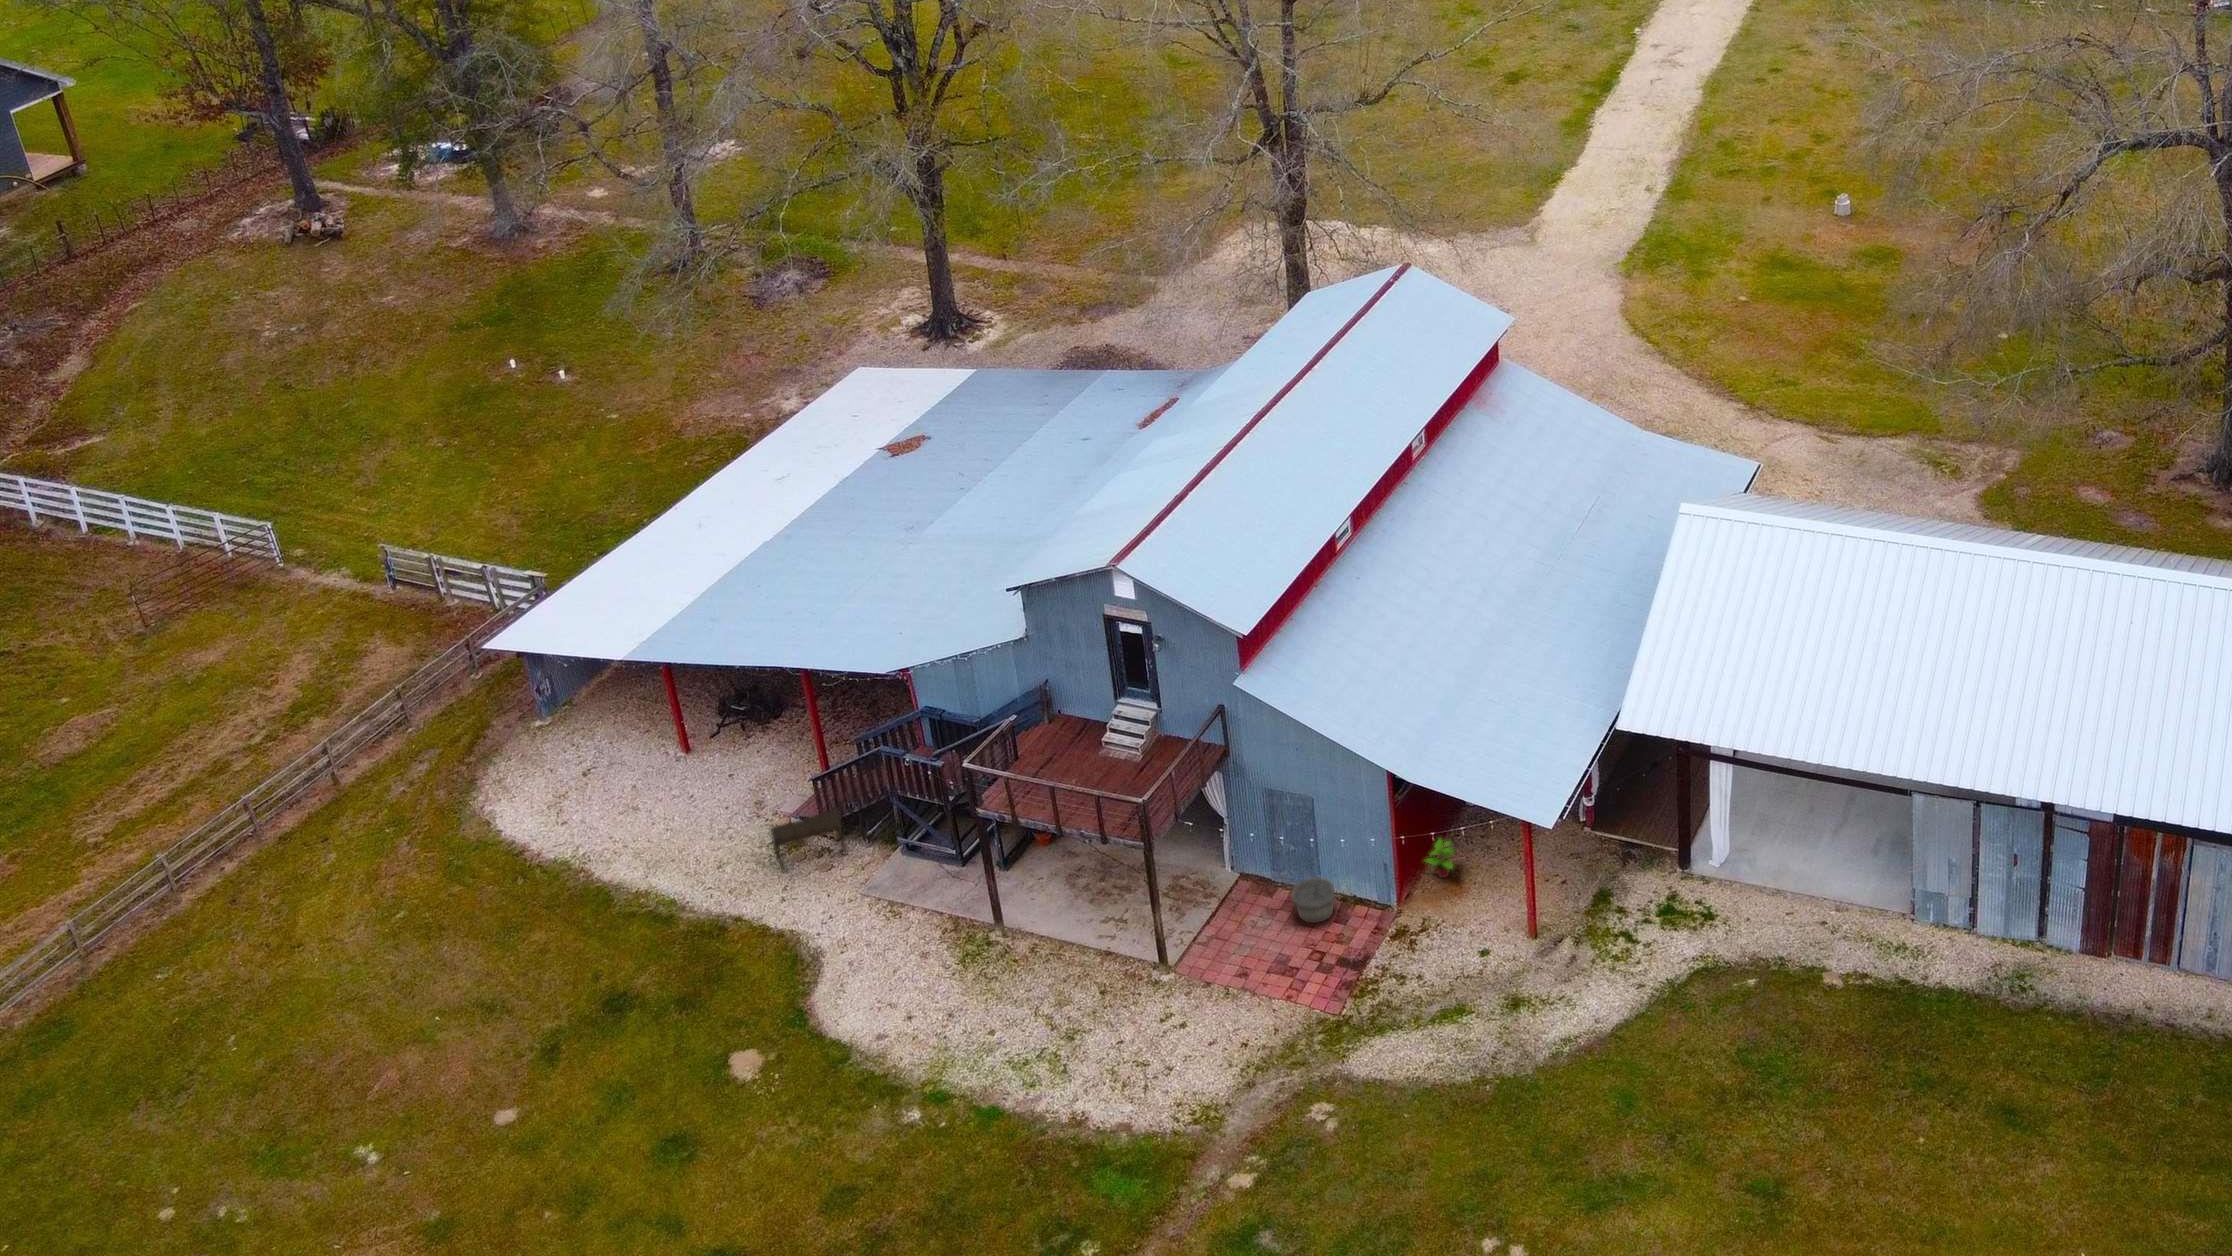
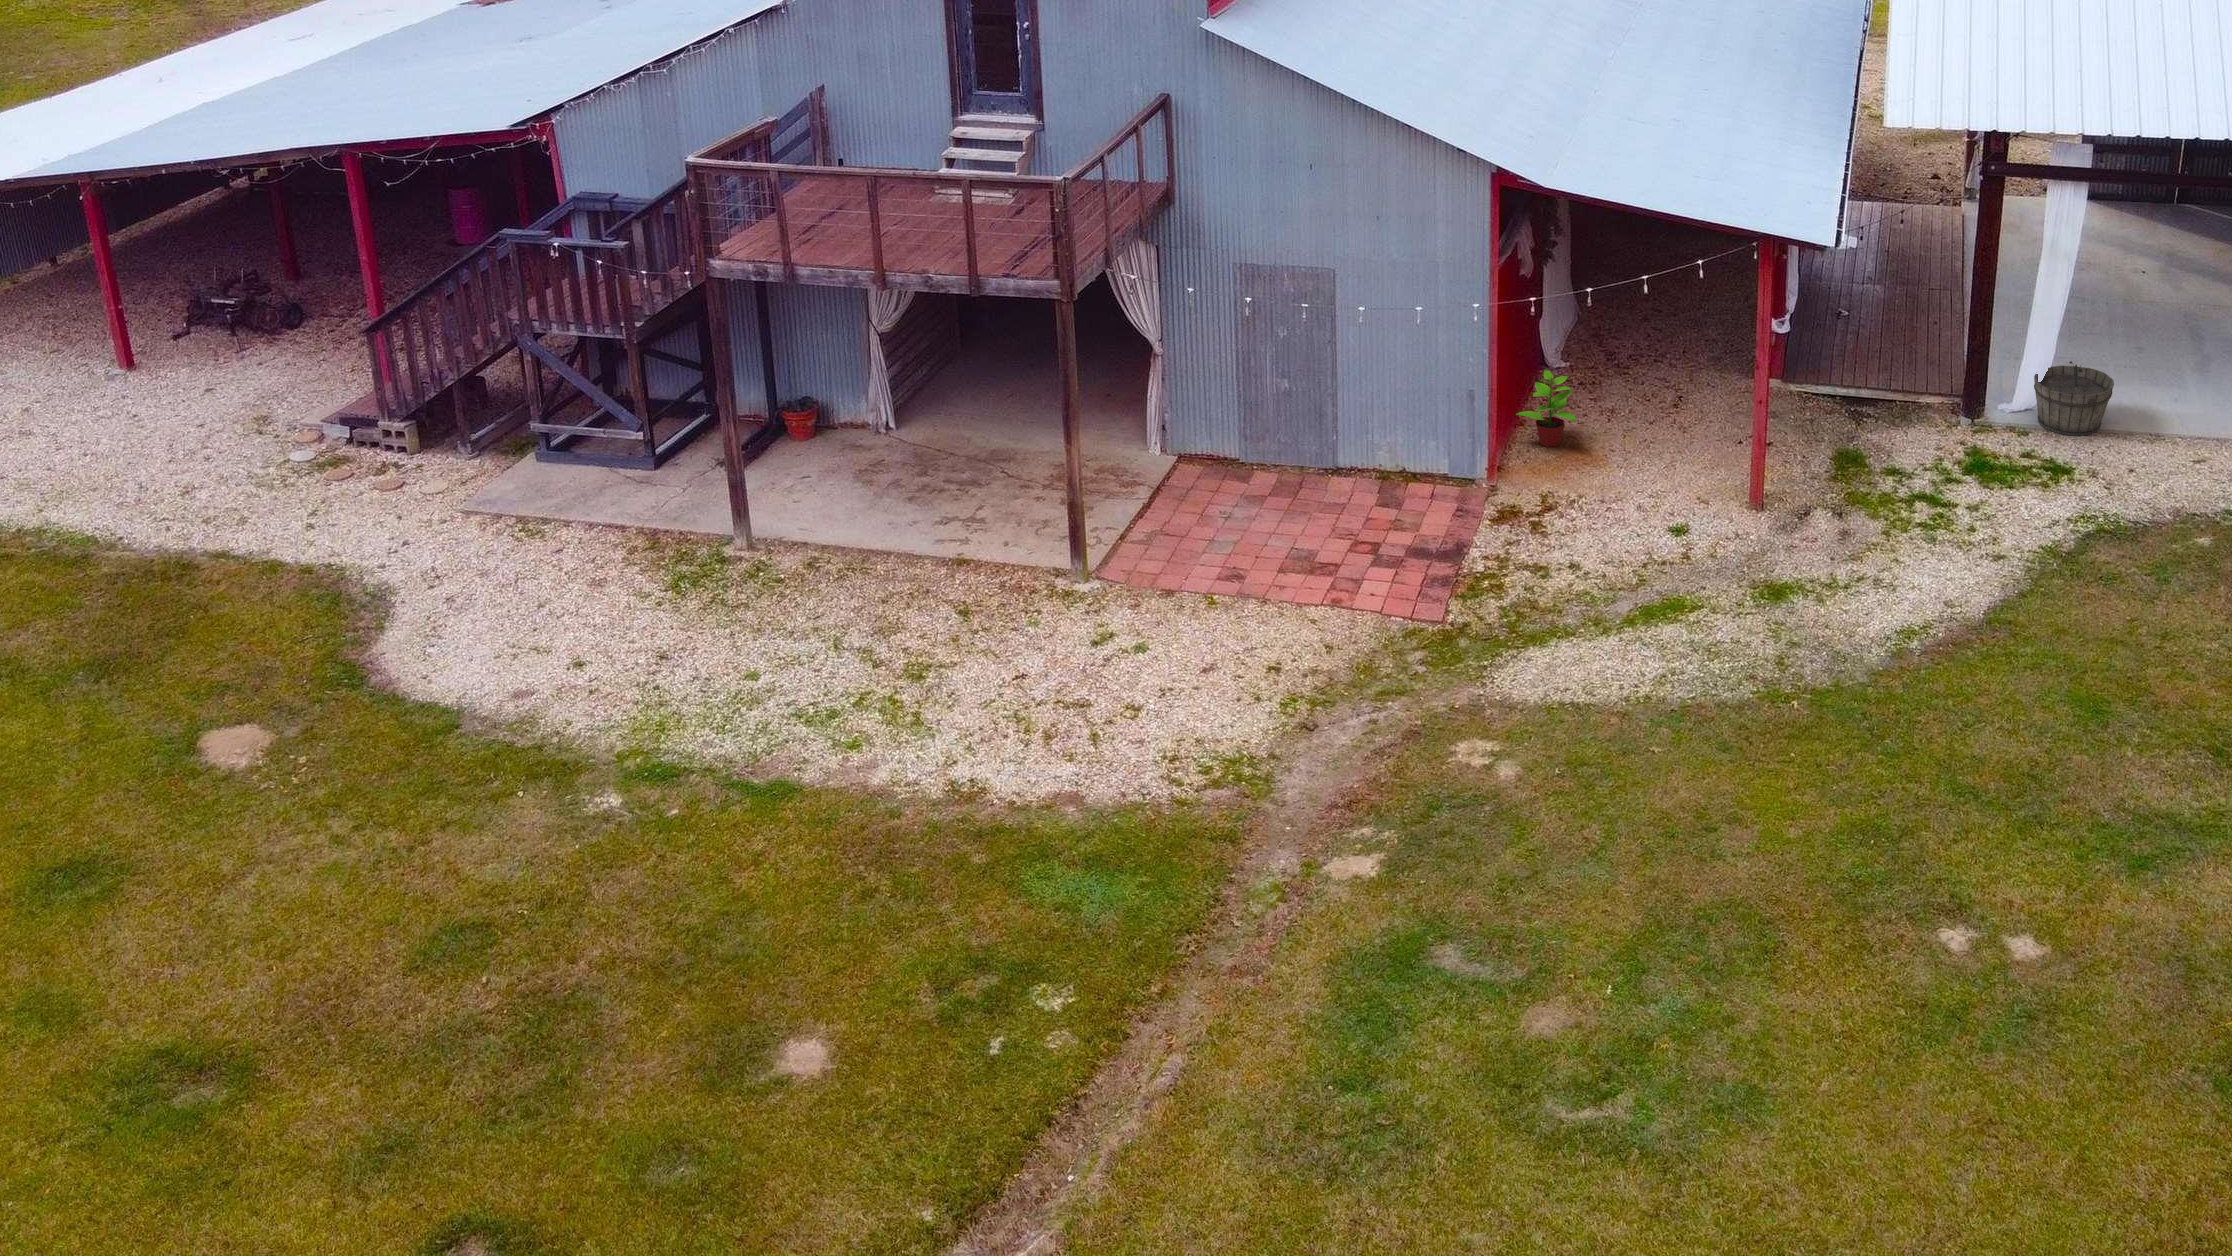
bench: present [771,809,847,872] -> none [286,383,432,490]
wooden bucket: present [1292,877,1335,923] -> present [2034,361,2114,436]

